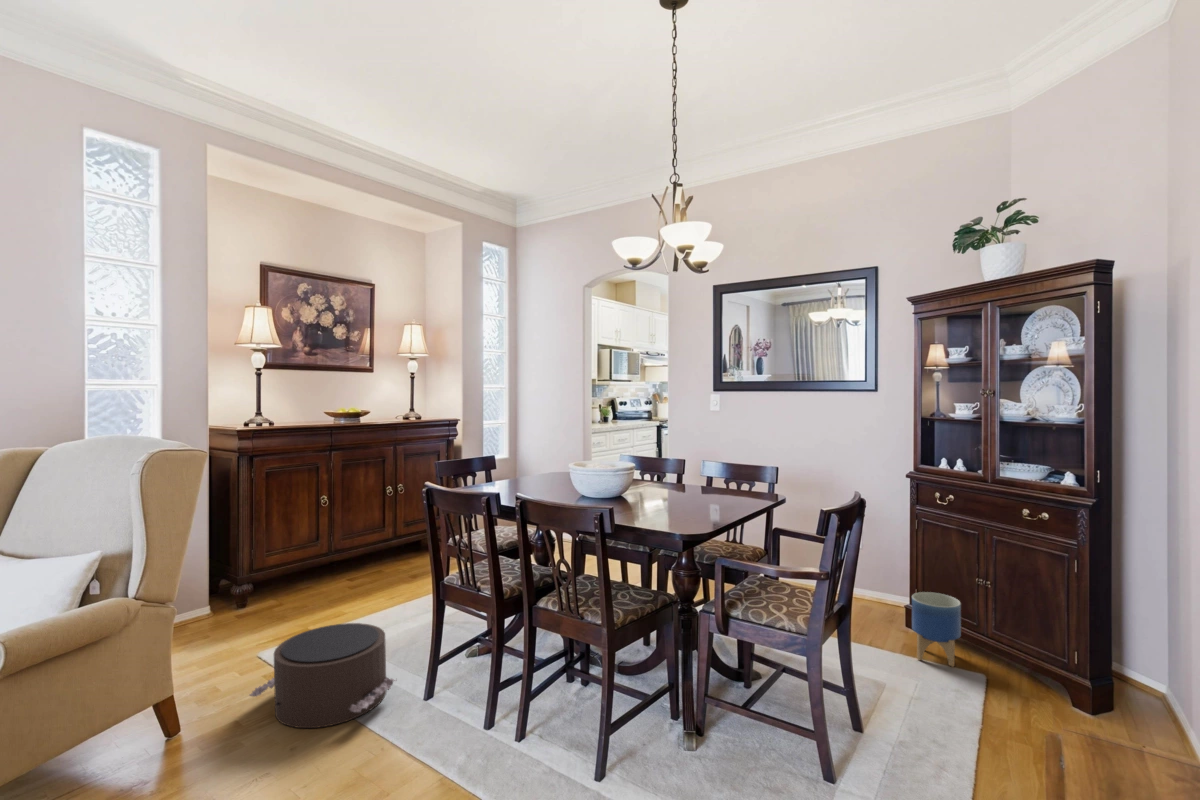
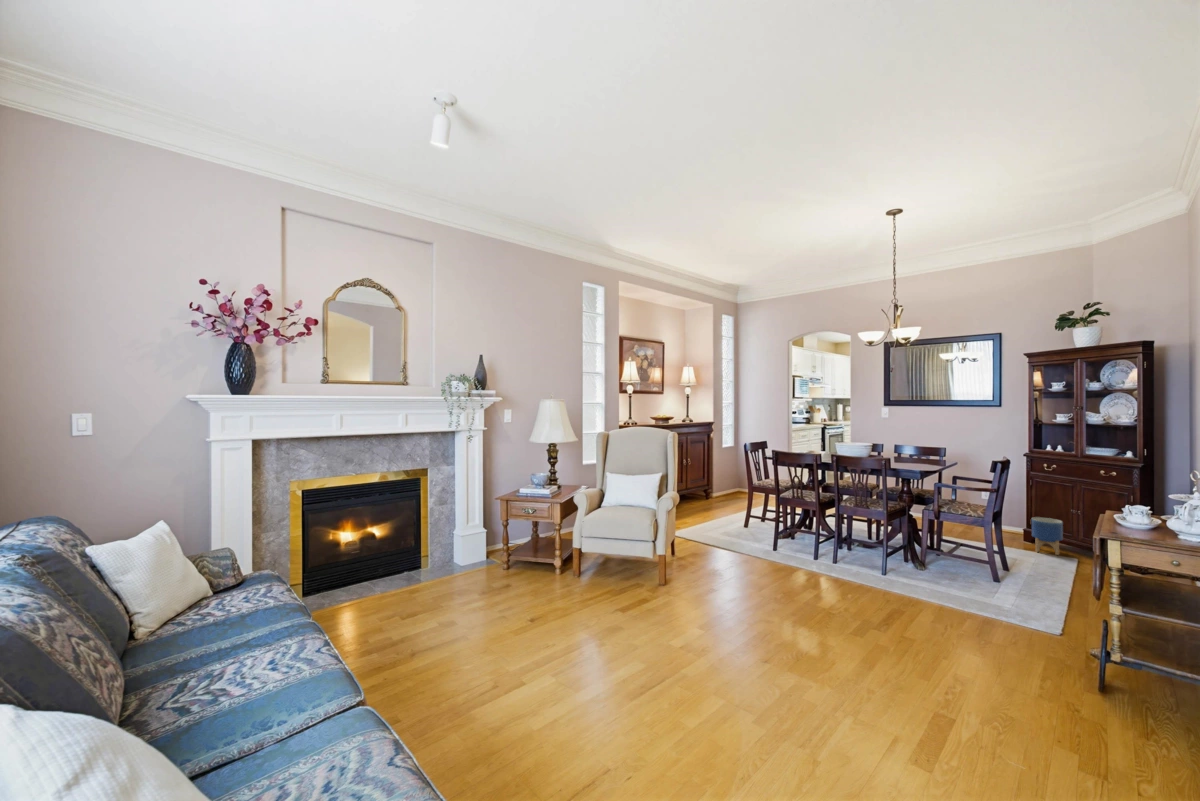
pouf: present [250,623,396,728] -> none [696,516,759,555]

